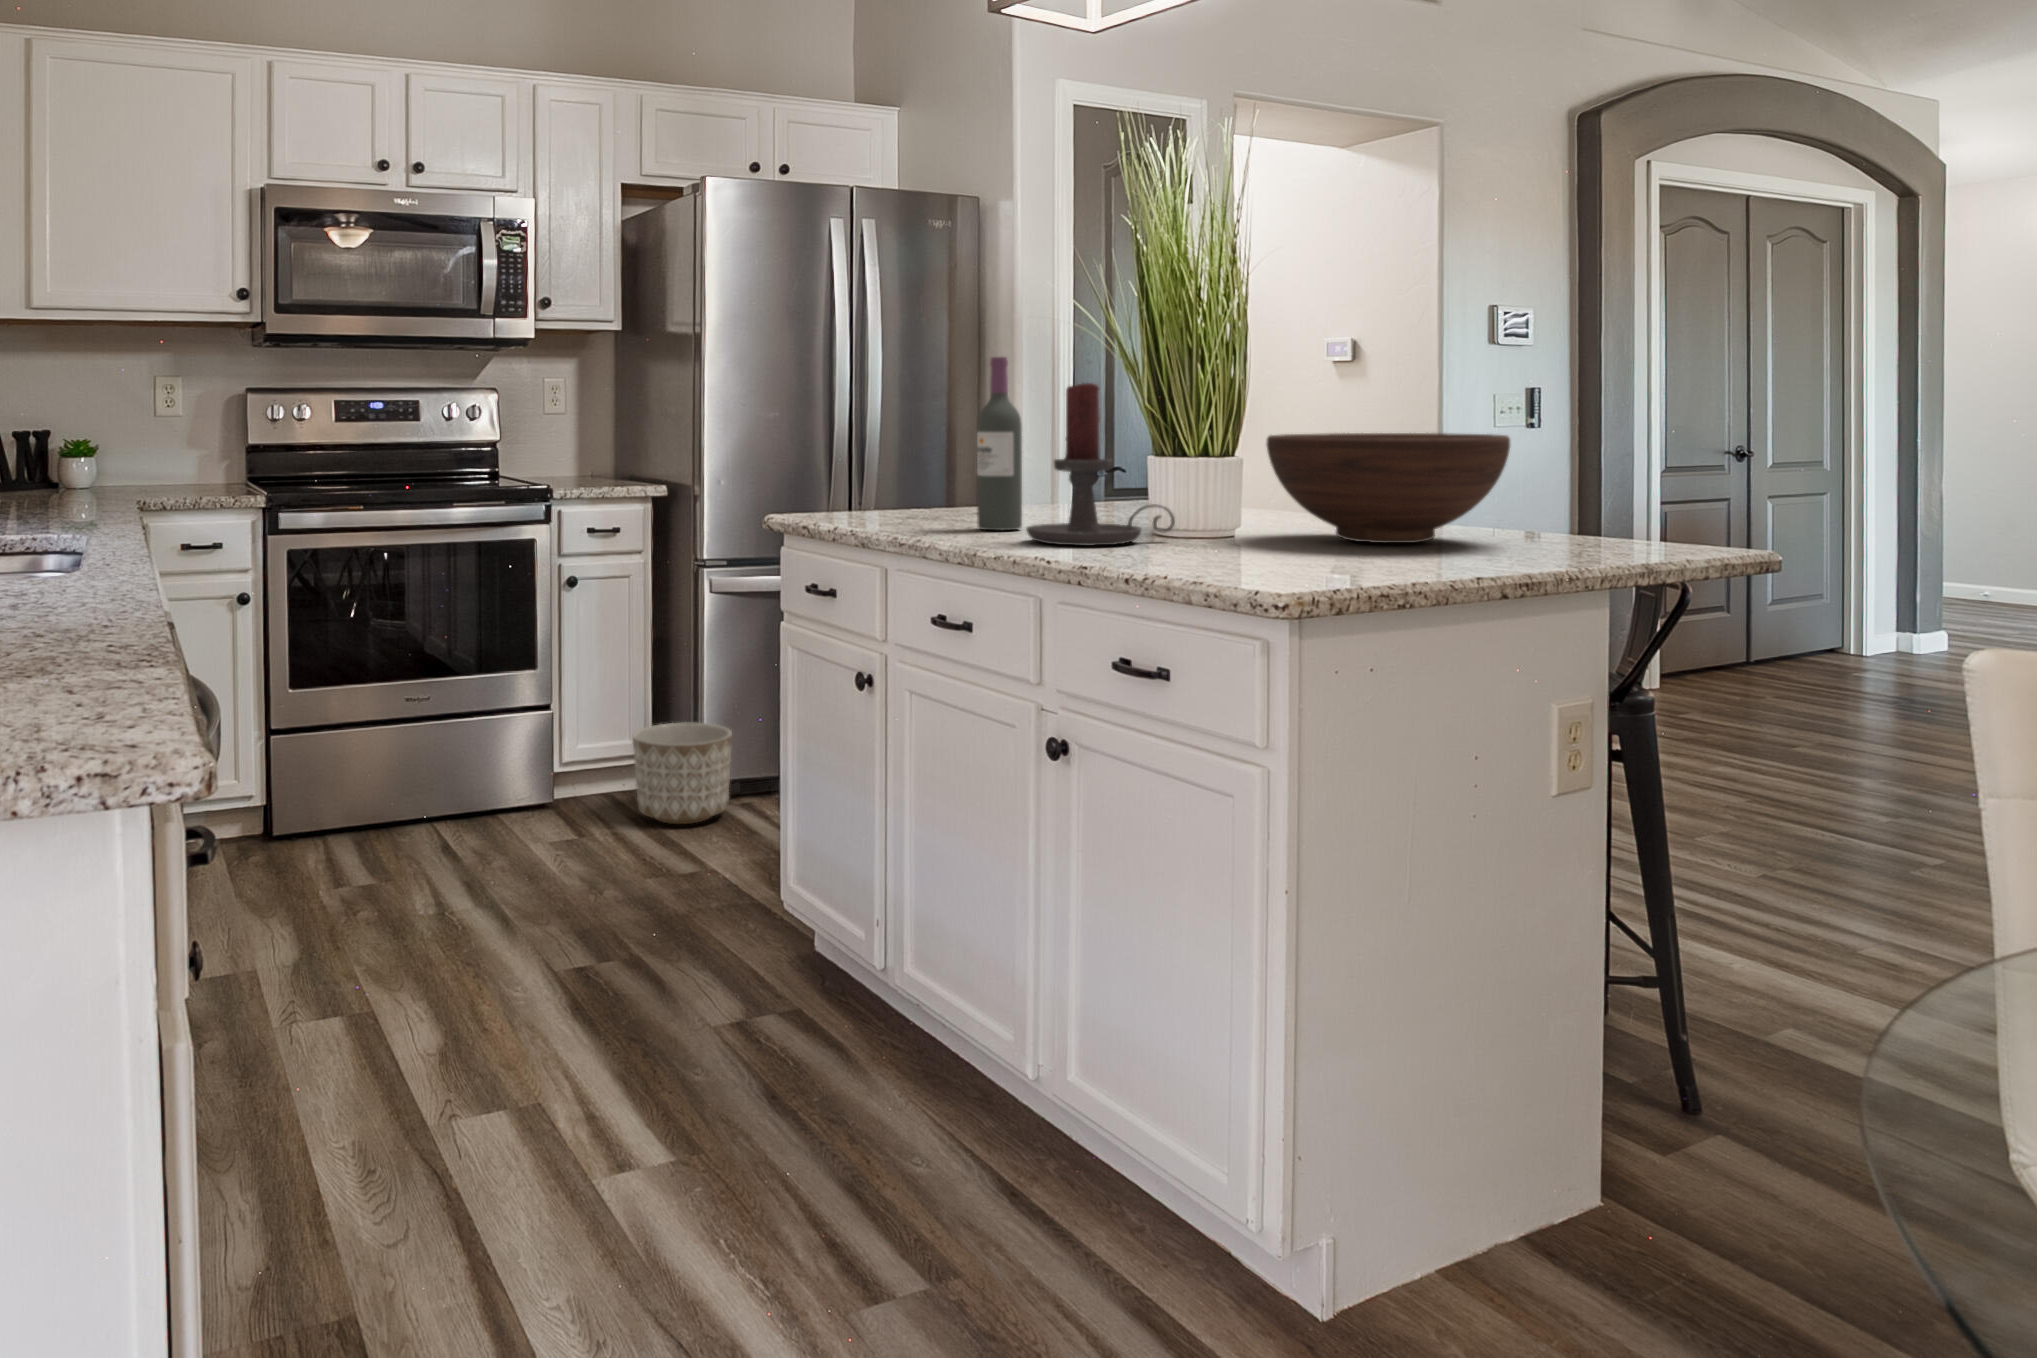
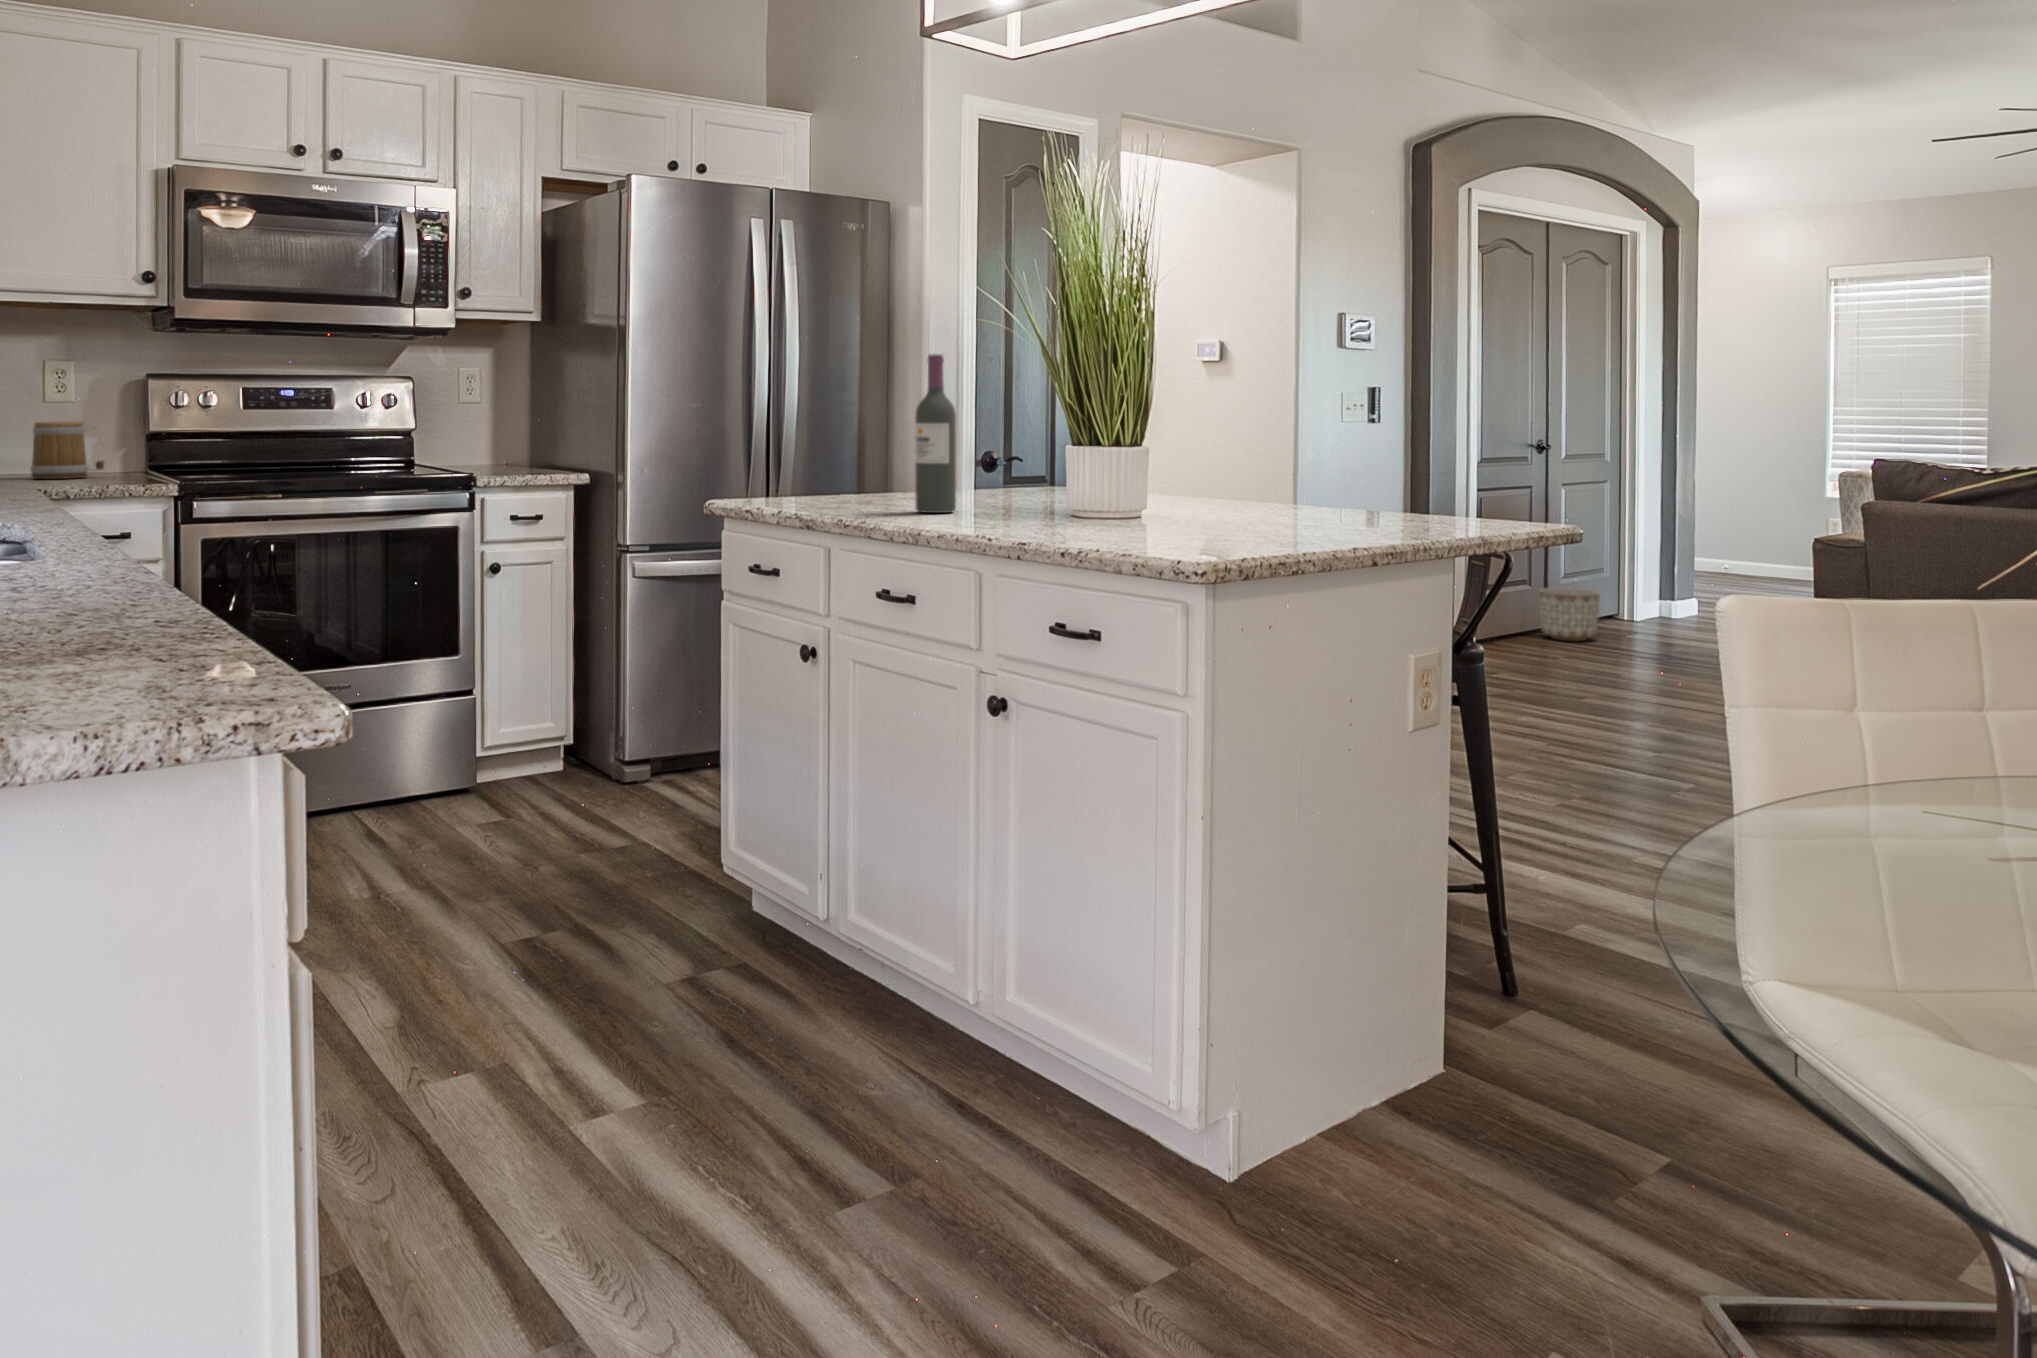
candle holder: present [1027,383,1175,546] -> none [965,379,1095,525]
fruit bowl: present [1266,433,1510,543] -> none [1173,426,1373,521]
mug: none [148,435,214,490] -> present [31,422,105,479]
planter: present [633,723,732,824] -> present [1539,588,1600,641]

